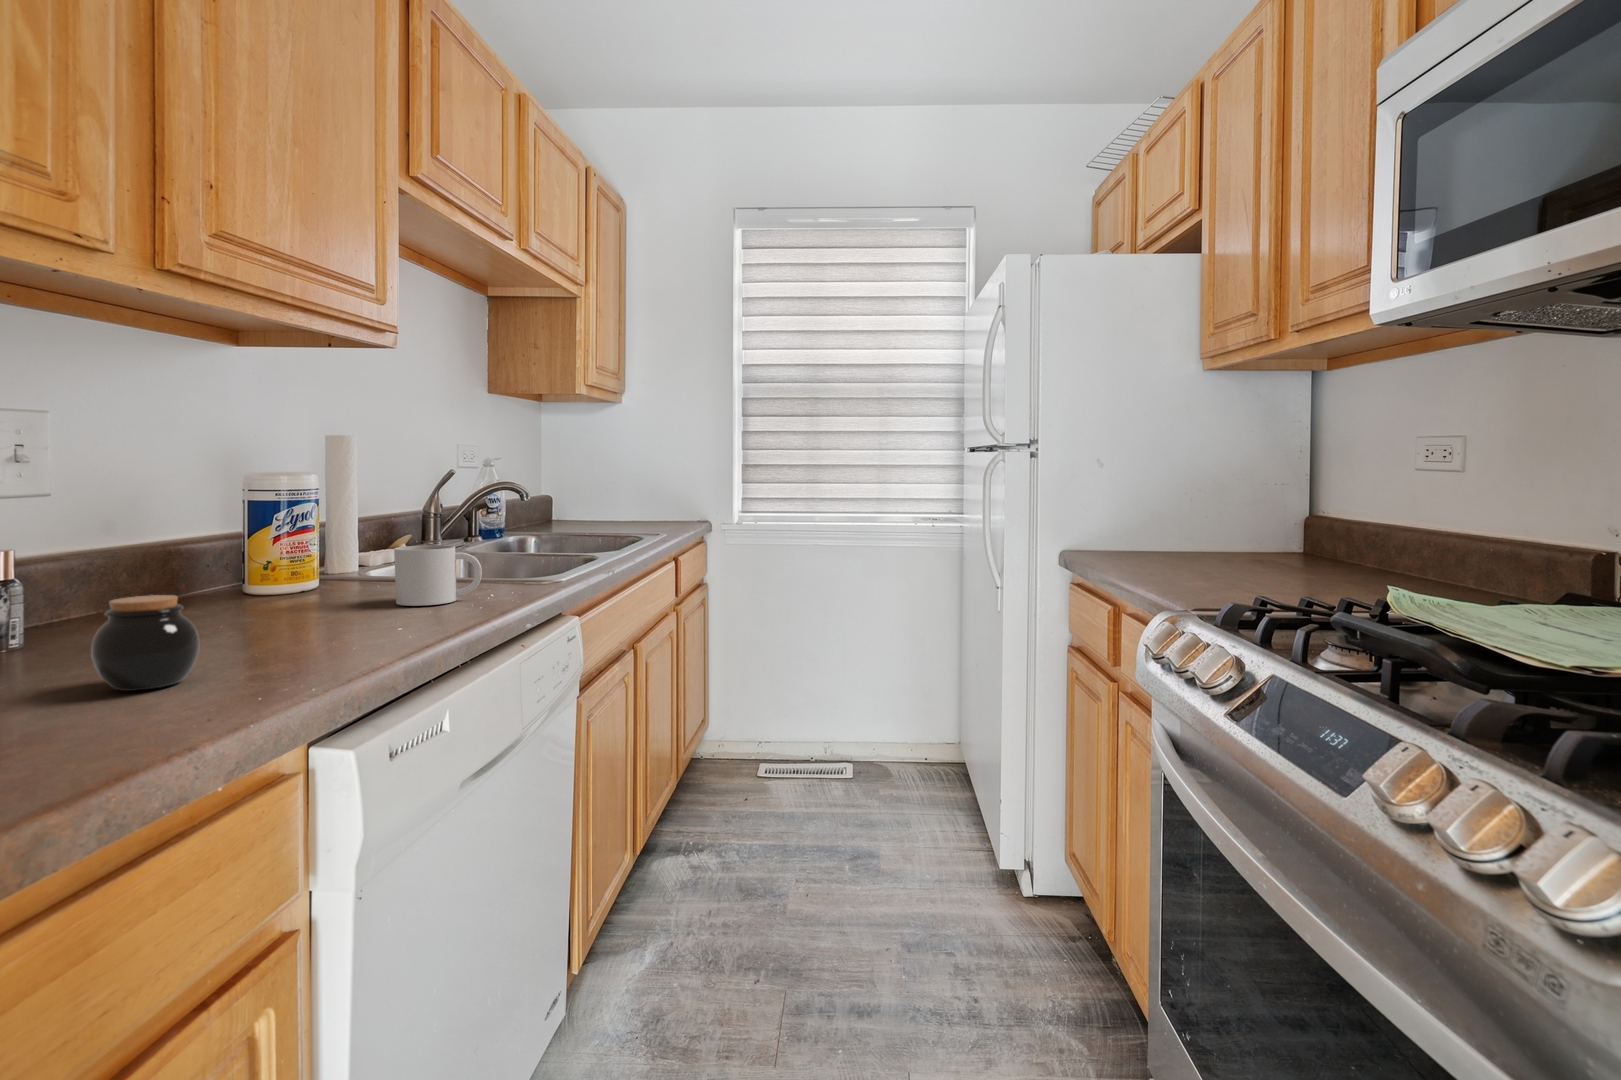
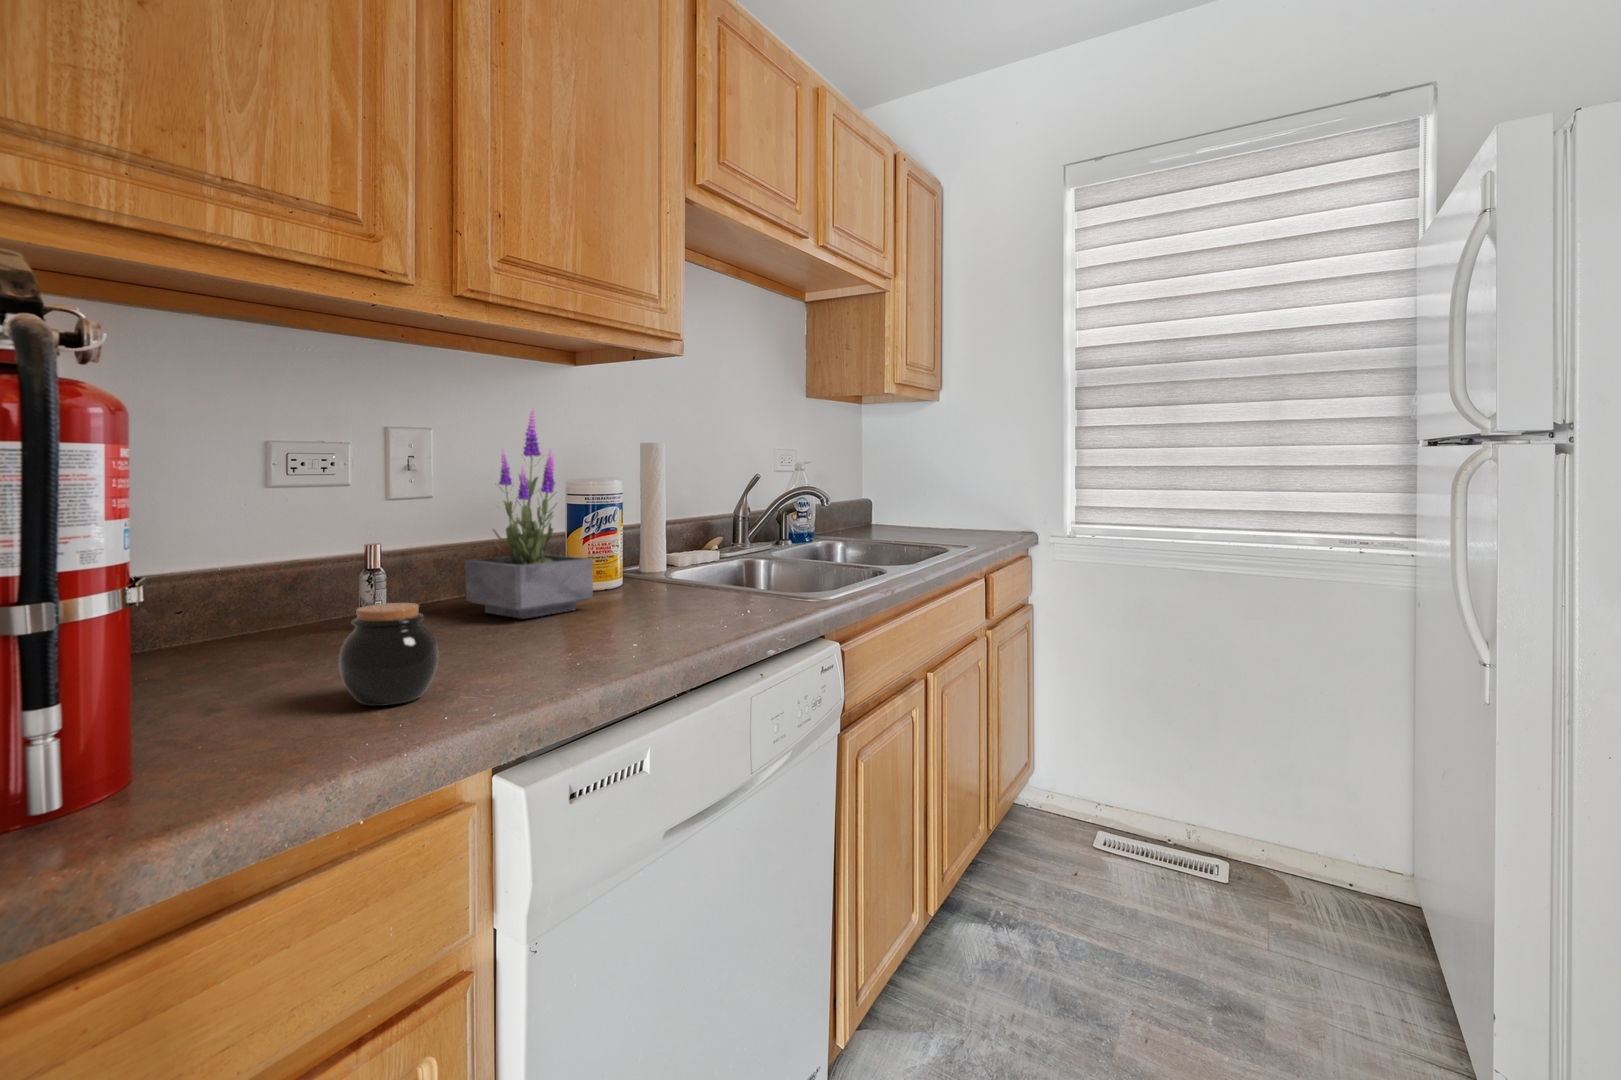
potted plant: none [145,404,303,616] -> present [465,411,593,619]
mug: present [394,545,482,606] -> none [672,554,757,620]

